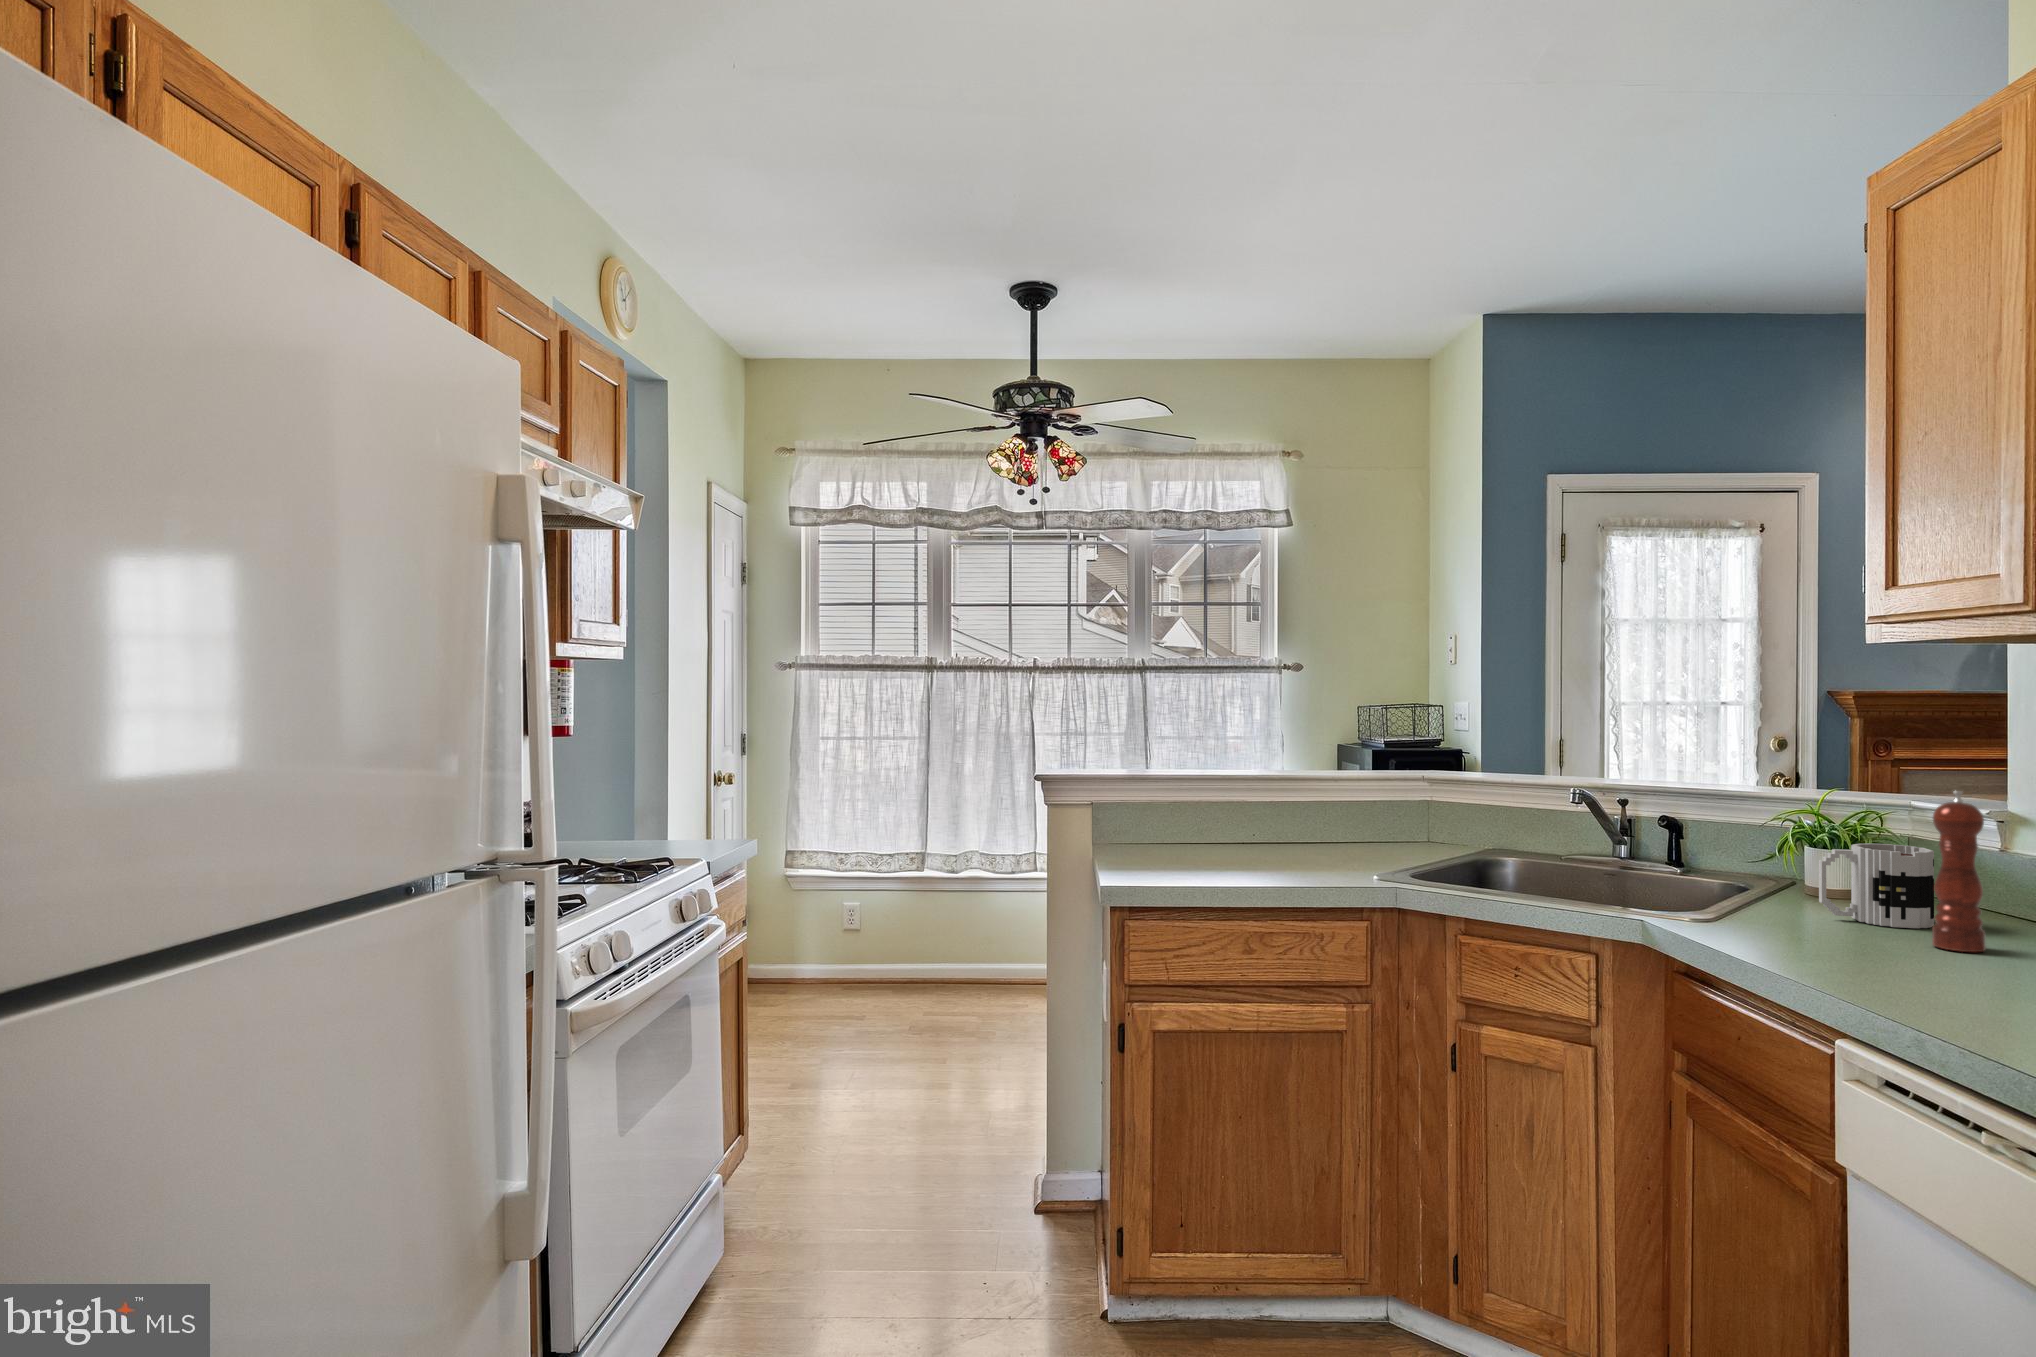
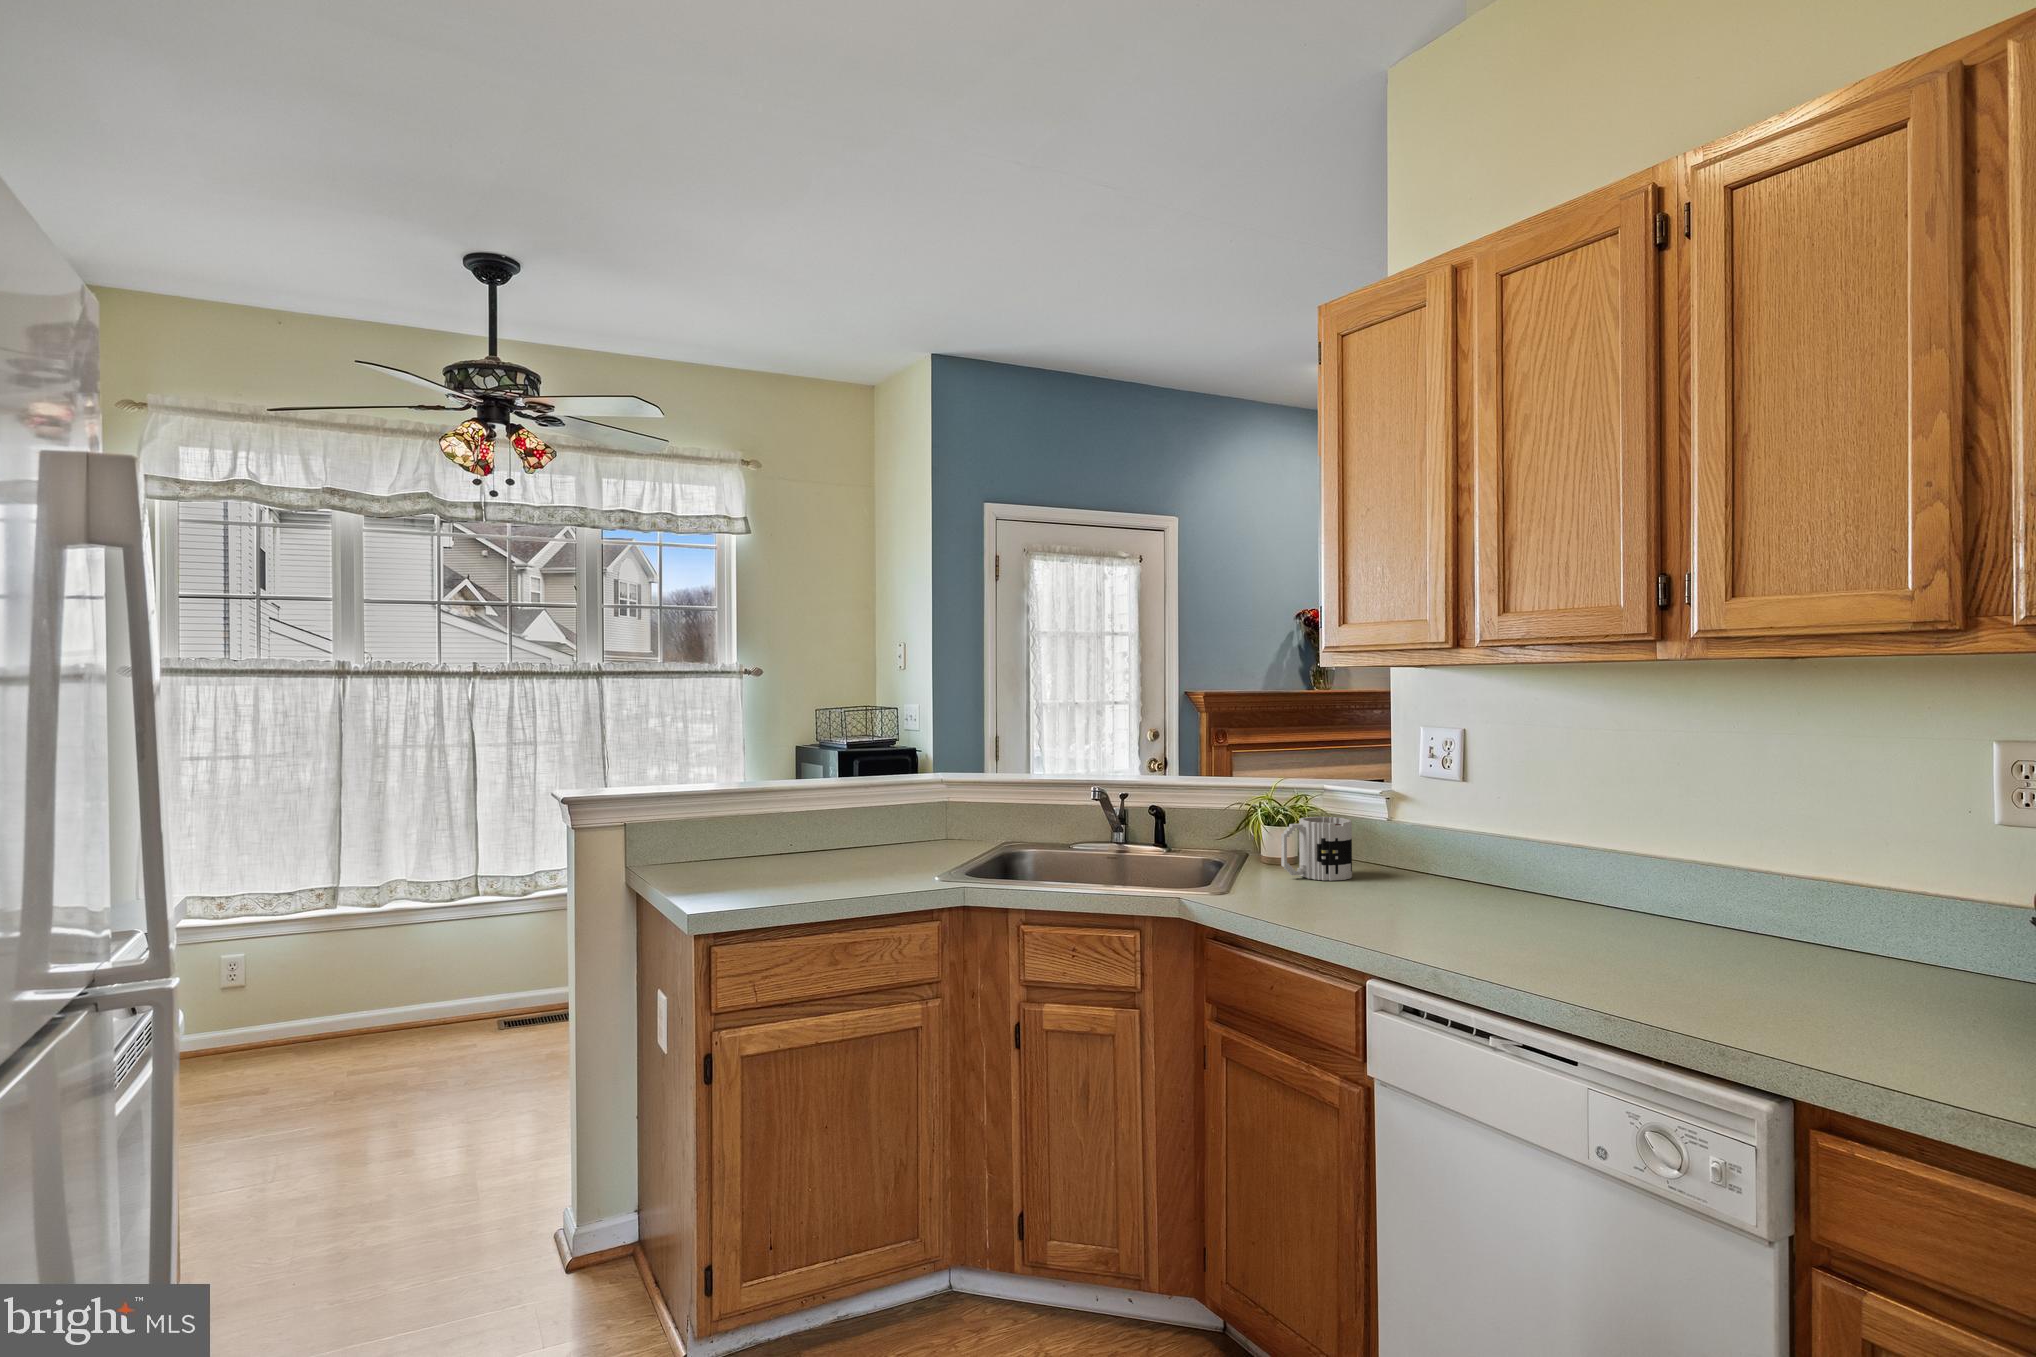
pepper mill: present [1932,791,1986,952] -> none [1367,776,1399,896]

